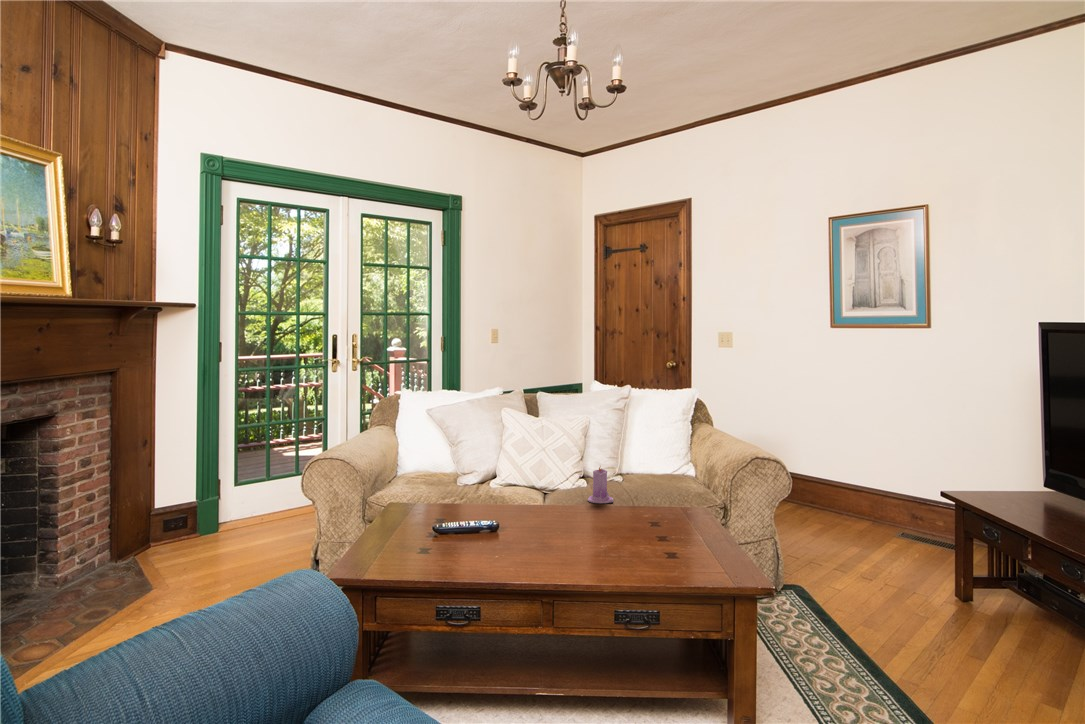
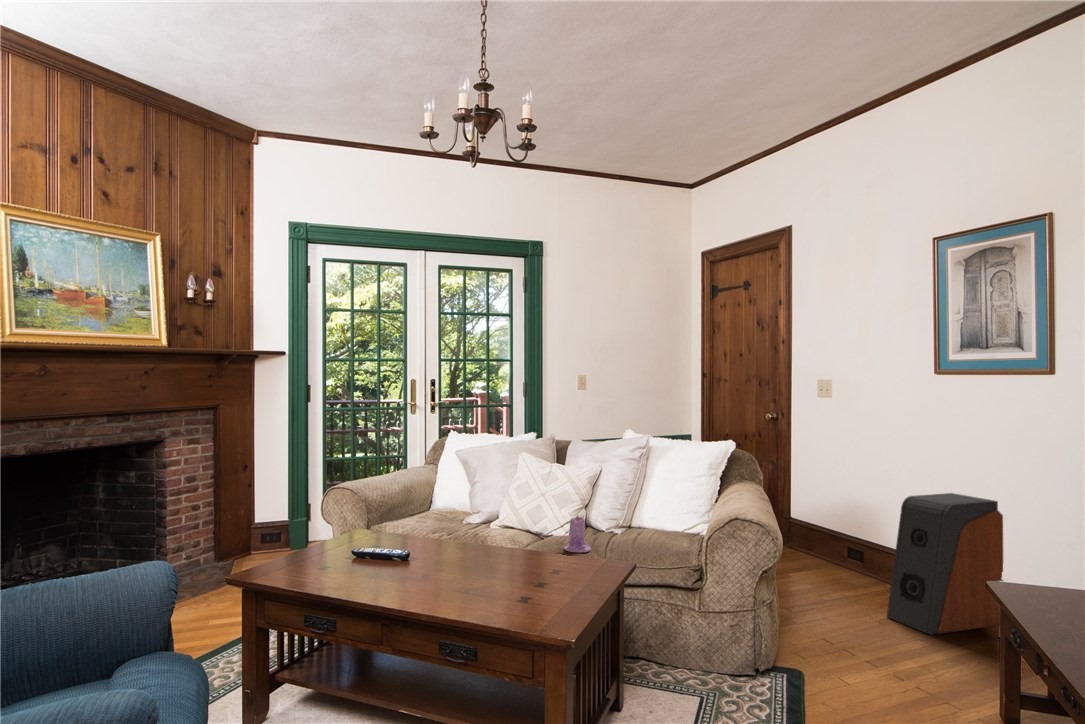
speaker: none [808,425,888,540] -> present [887,493,1004,635]

